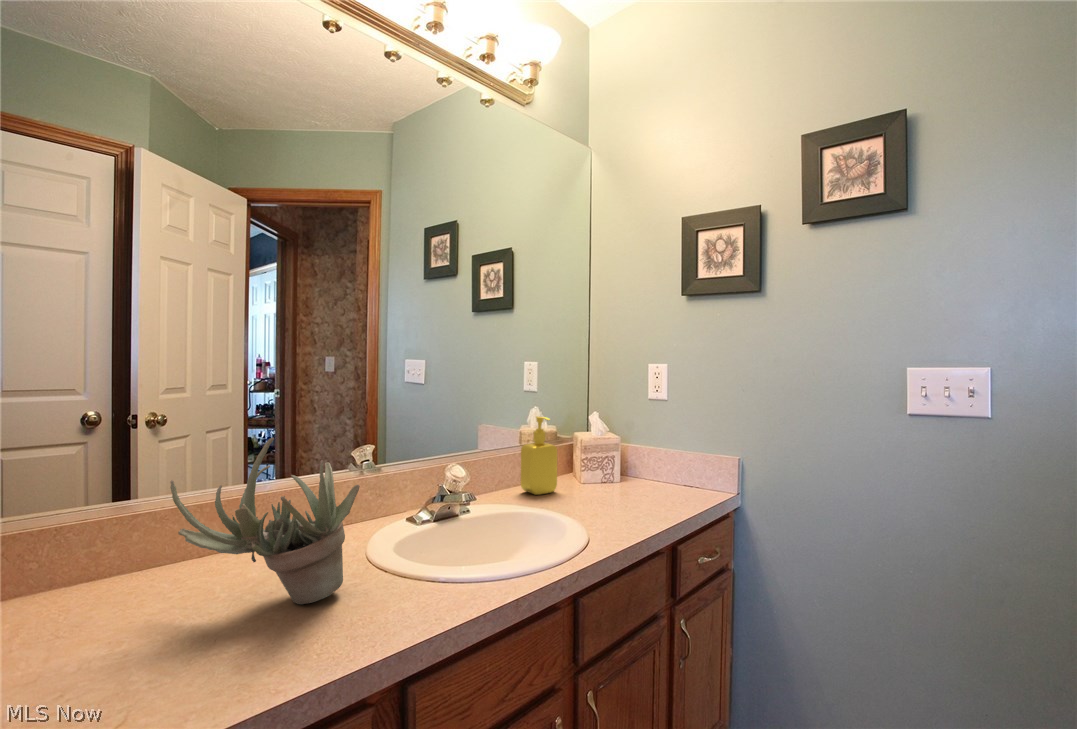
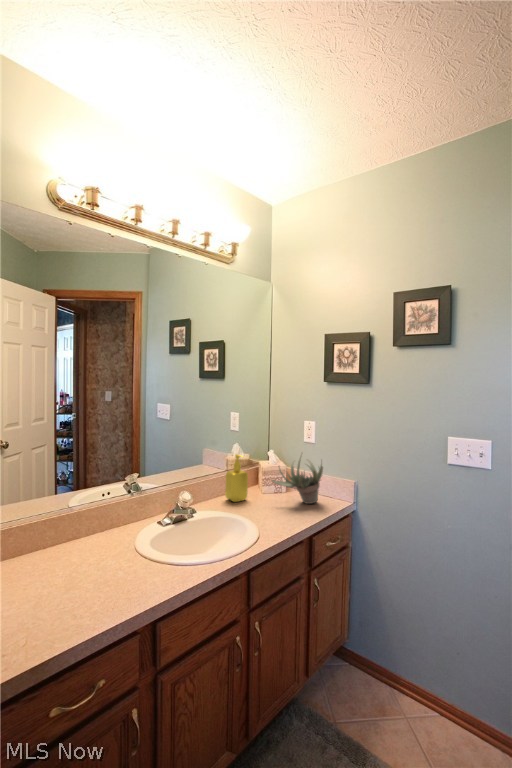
succulent plant: present [170,438,360,604] -> present [272,457,323,504]

